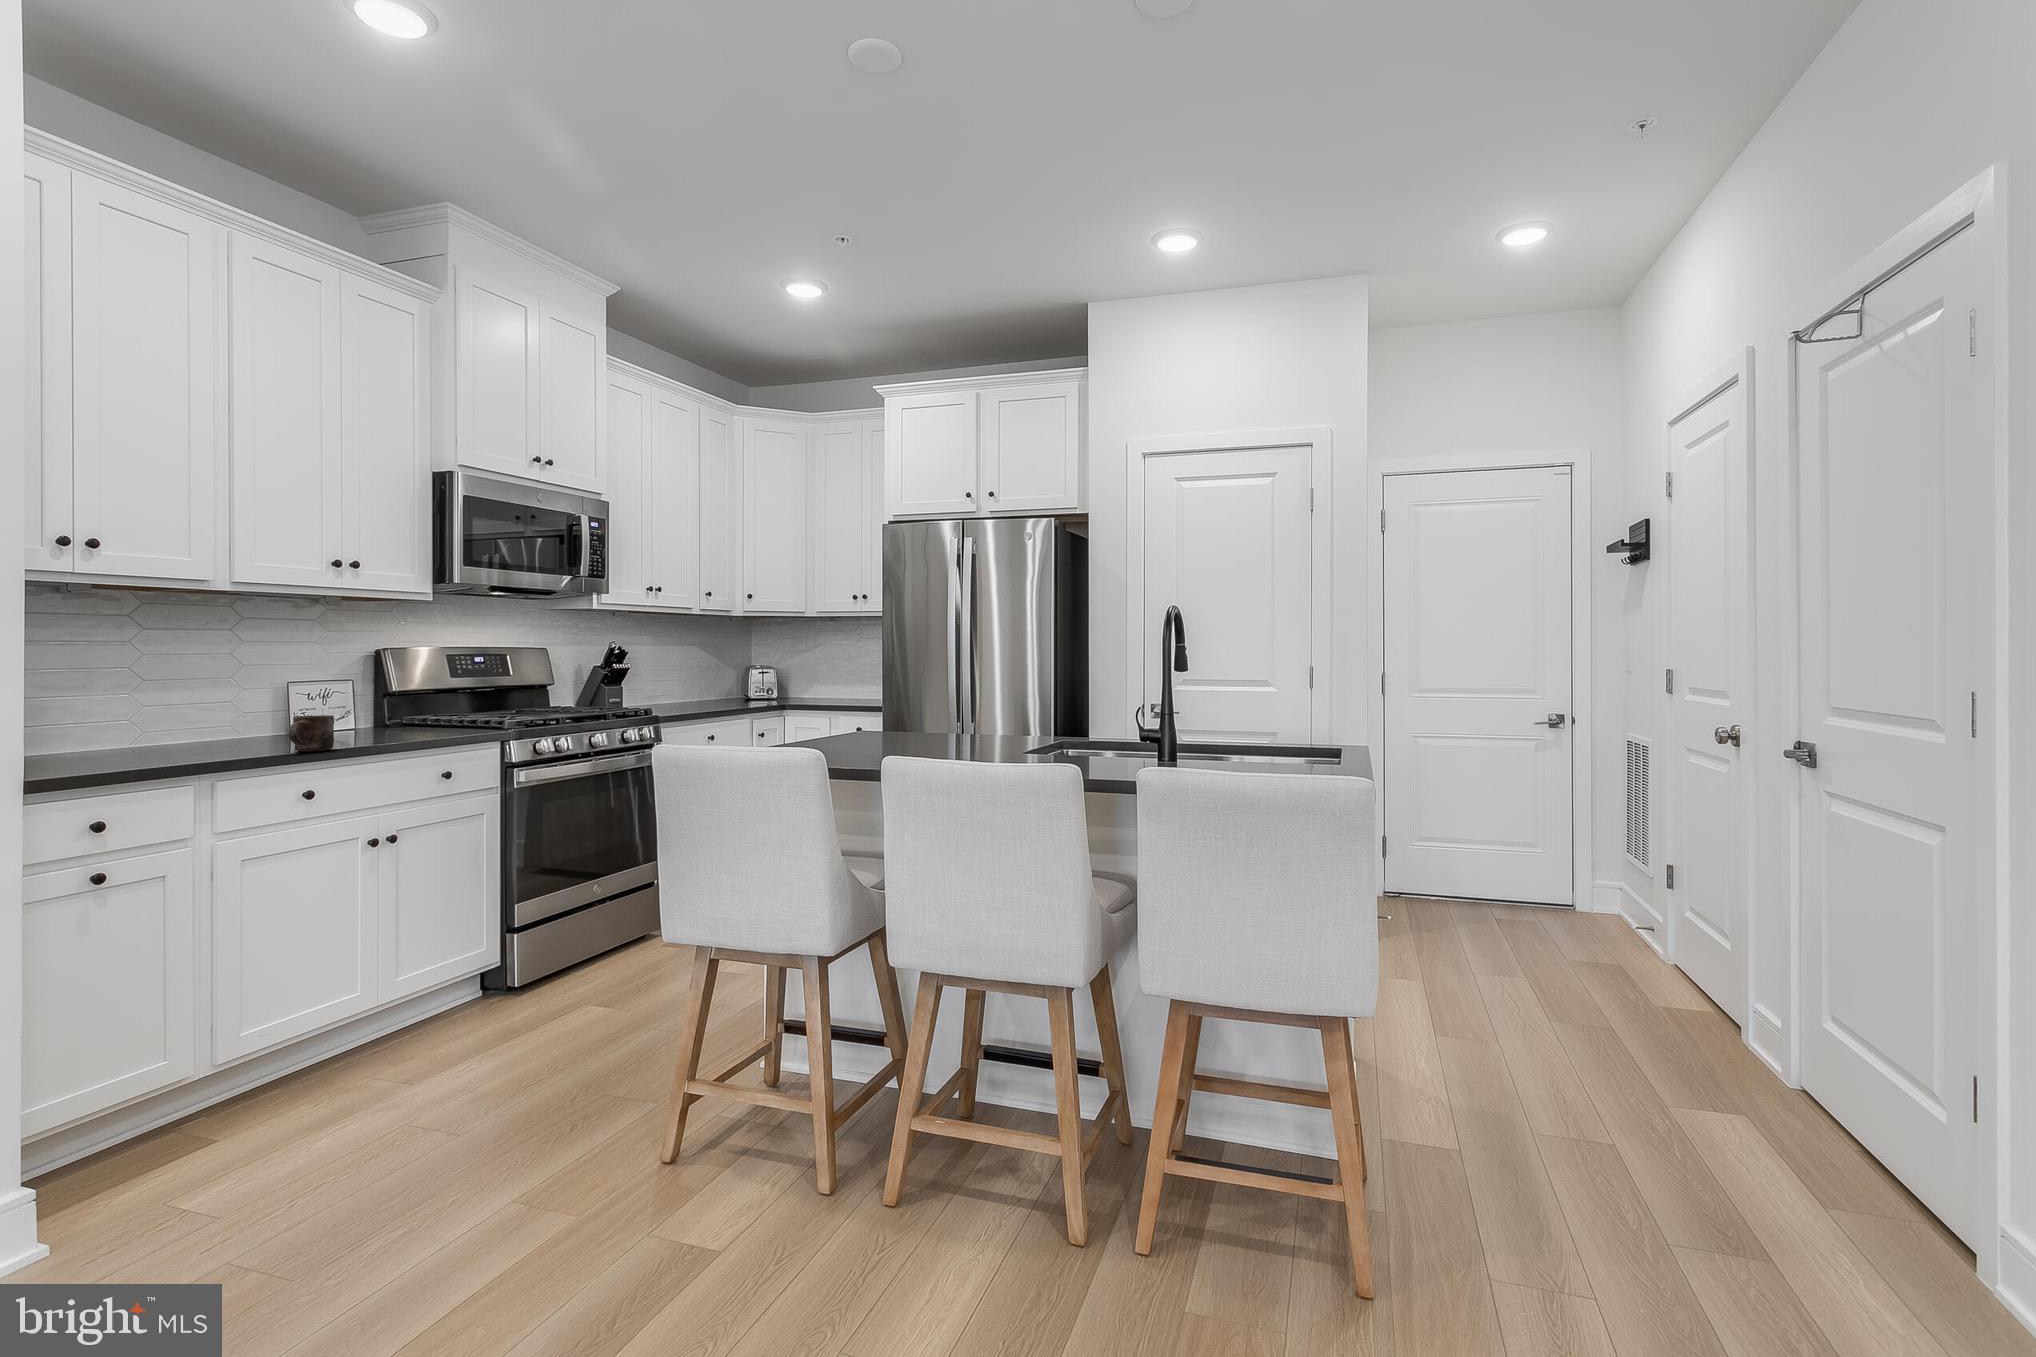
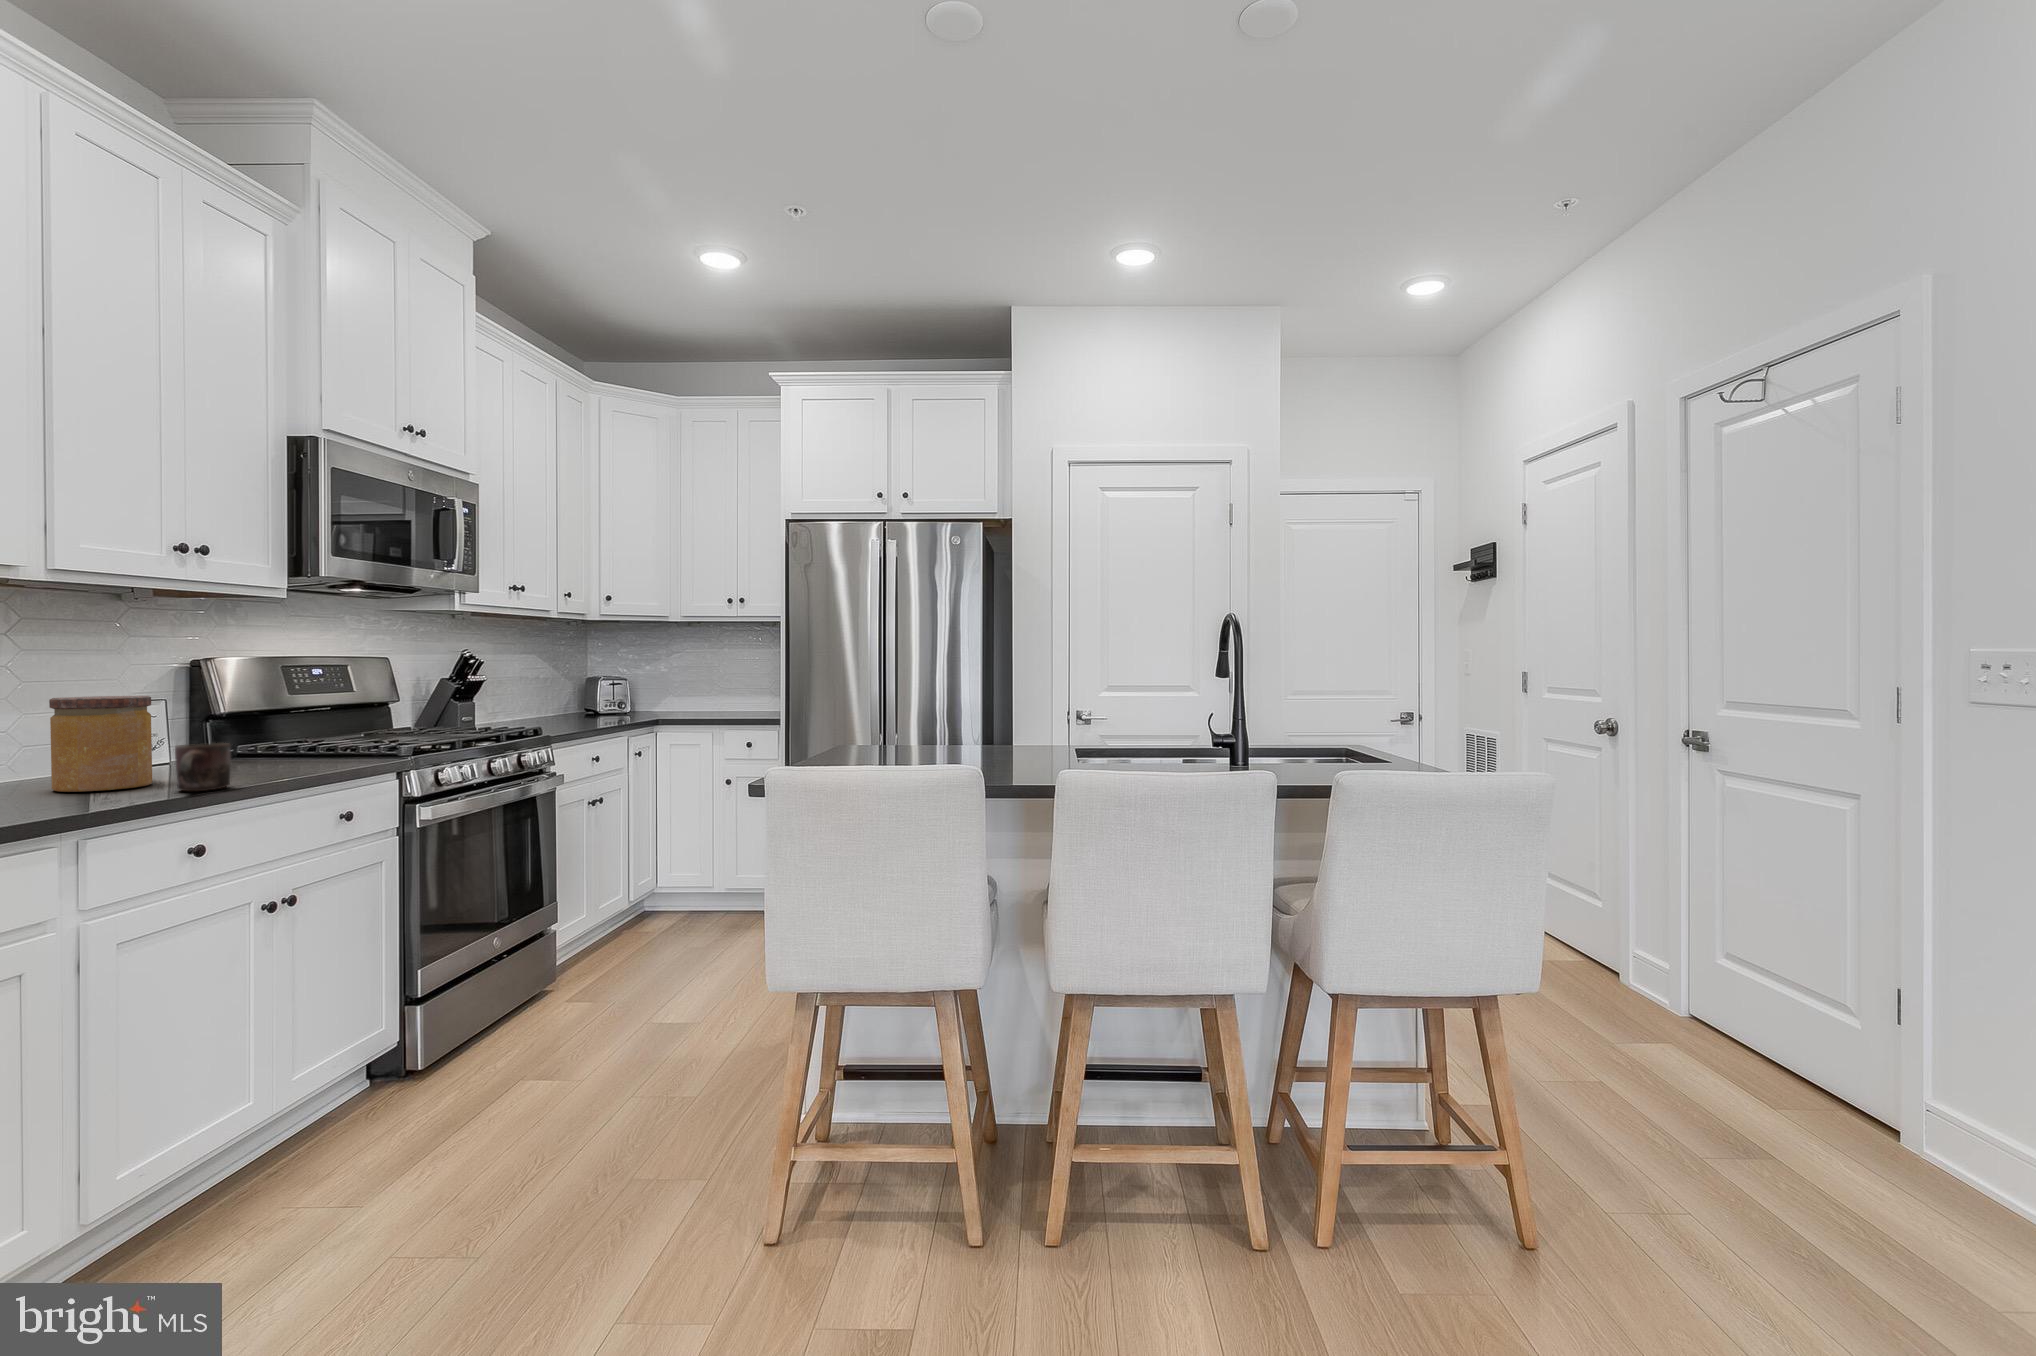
jar: none [221,678,294,749] -> present [49,696,152,792]

